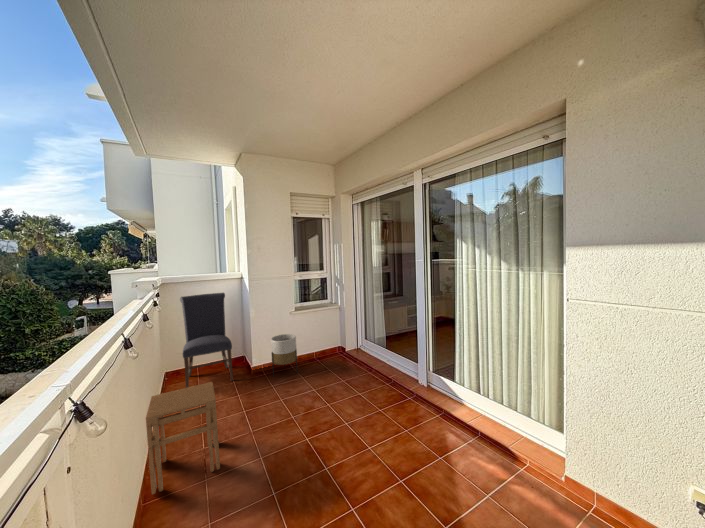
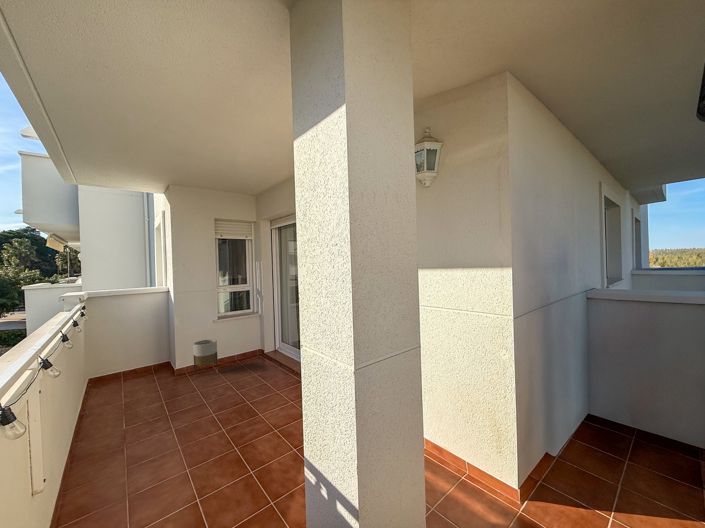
chair: present [180,293,233,388] -> none [106,304,157,393]
stool: present [146,382,220,494] -> none [75,374,138,460]

